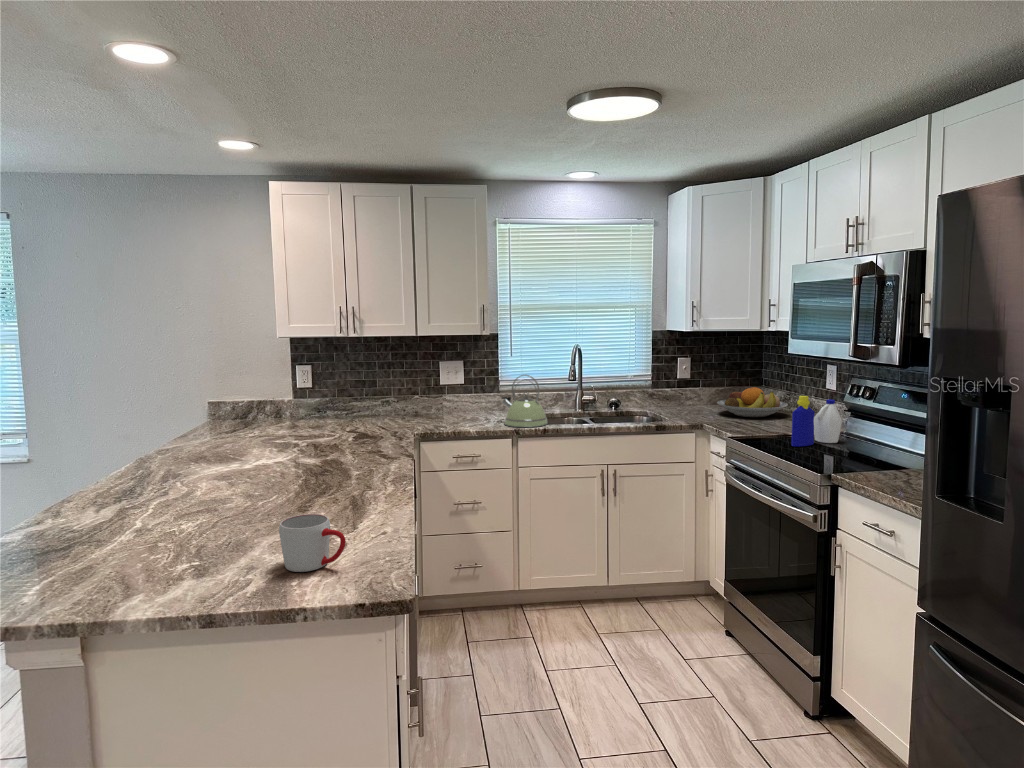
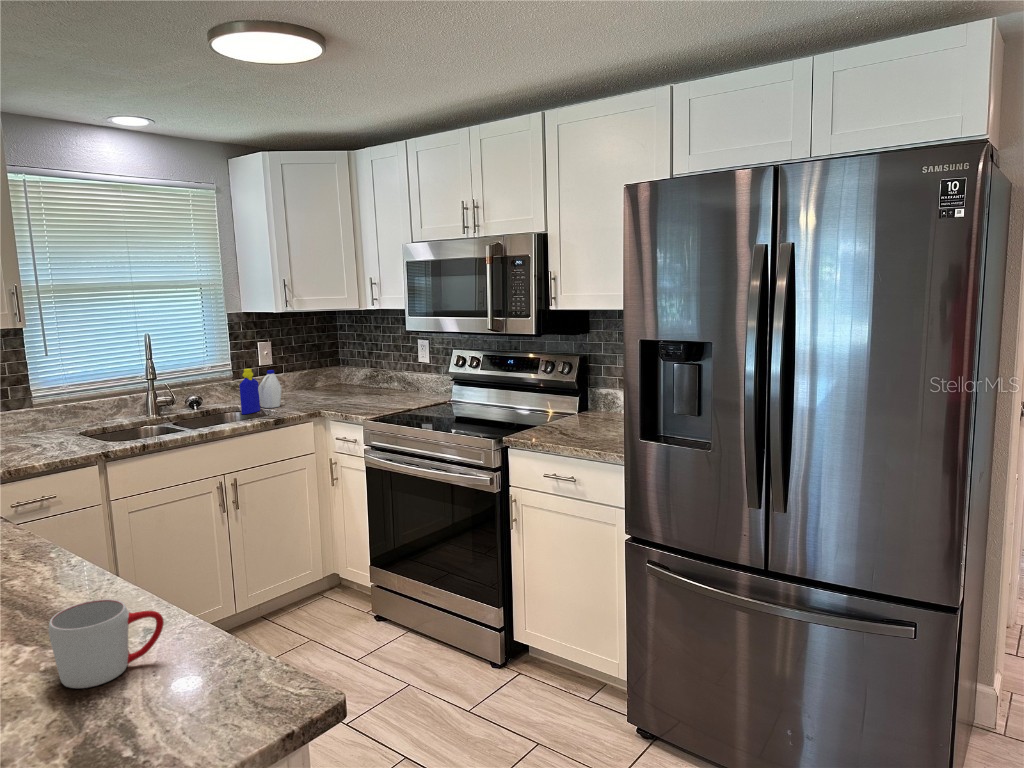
kettle: present [502,375,548,427] -> none [62,378,139,449]
fruit bowl: present [717,387,788,417] -> none [318,368,388,399]
bottle: present [791,396,842,446] -> present [239,369,282,414]

